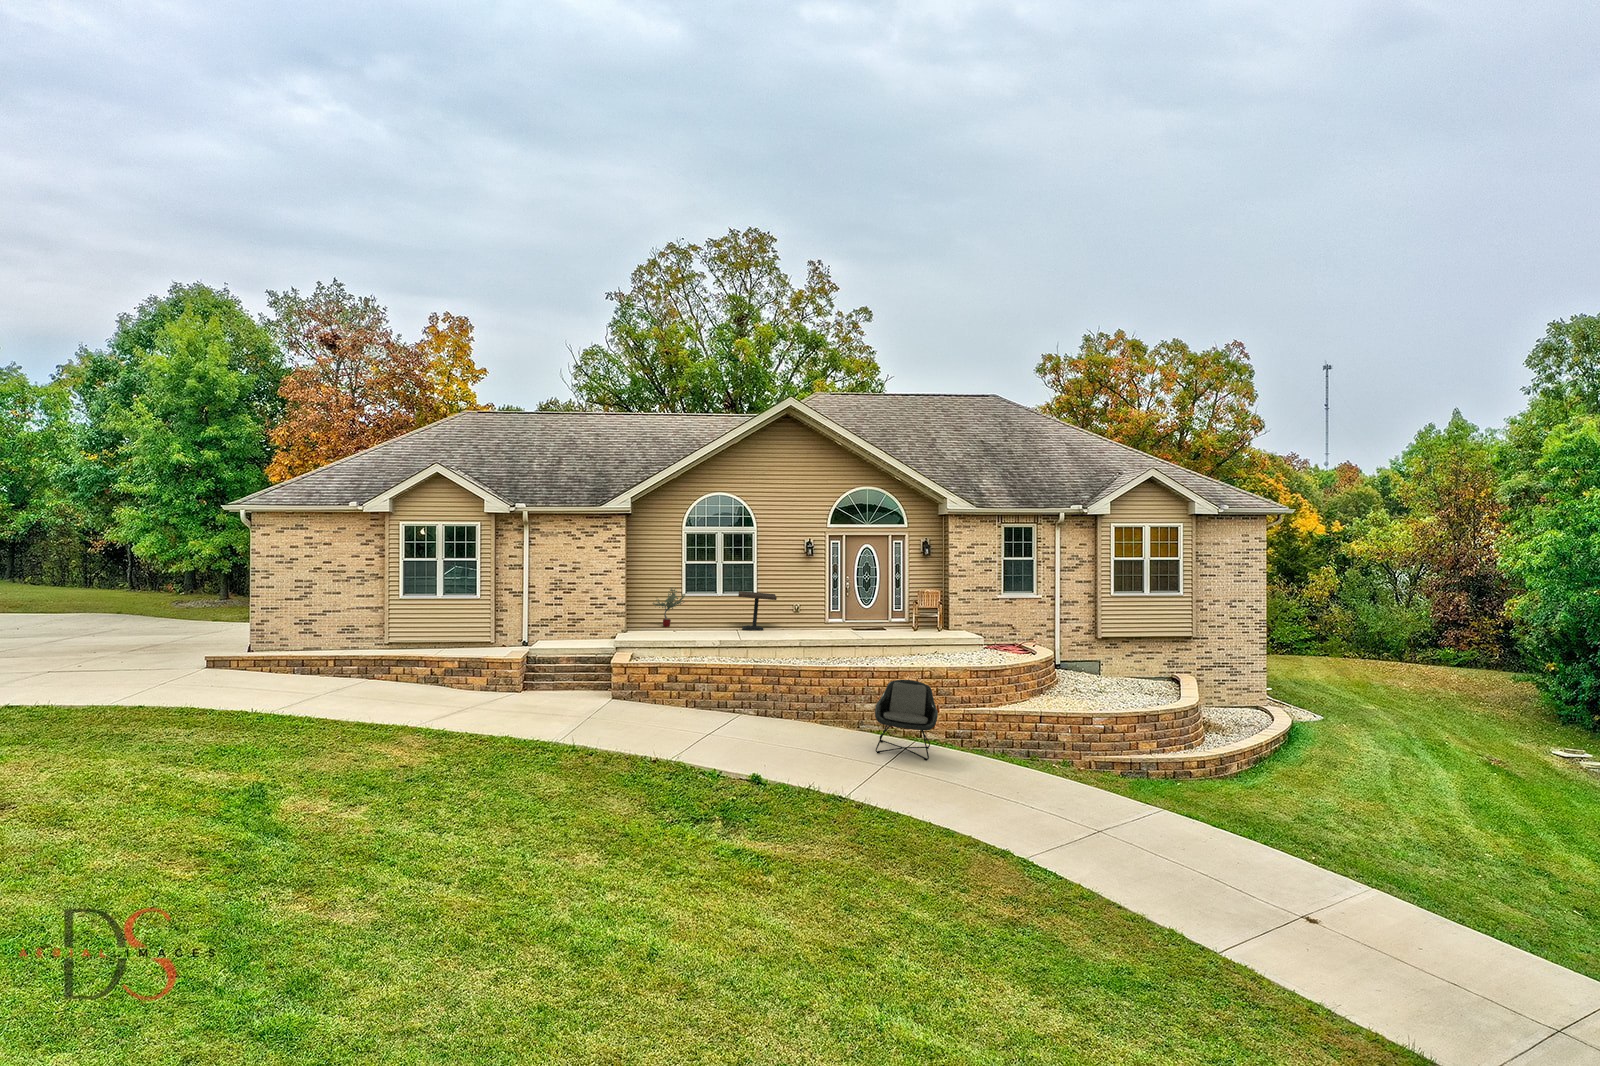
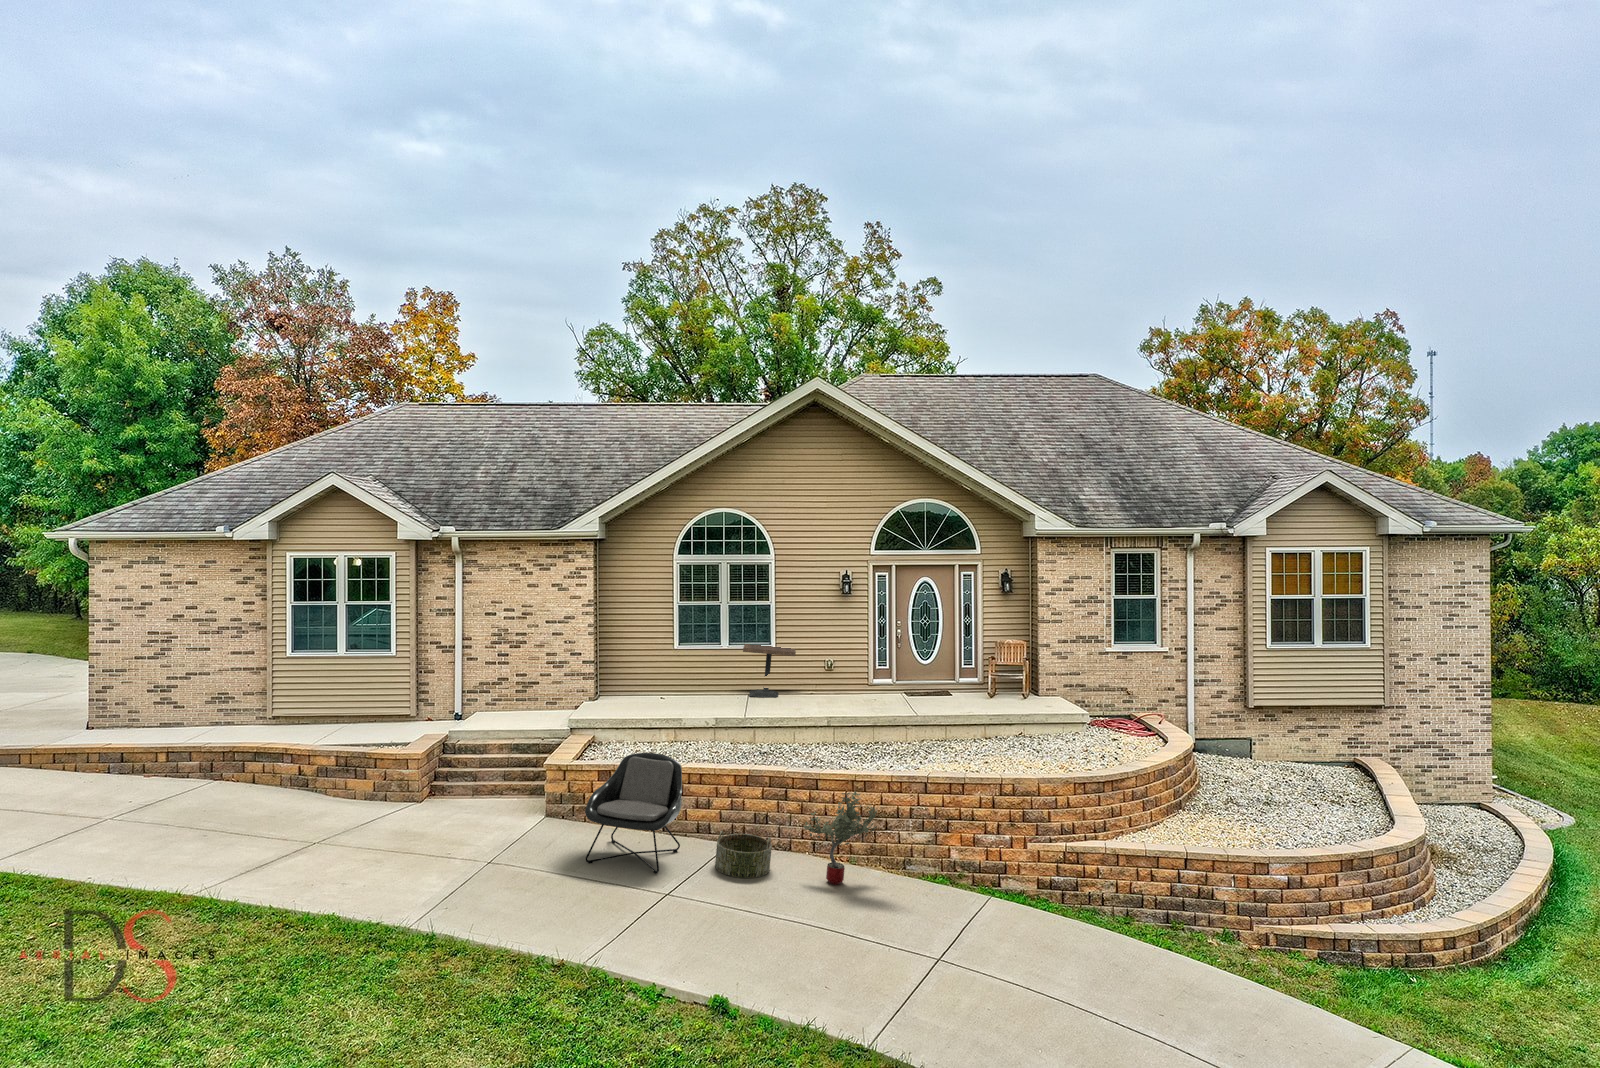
potted tree: present [653,588,685,627] -> present [803,791,877,885]
lounge chair: present [875,680,938,761] -> present [585,753,682,874]
basket: none [731,704,769,733] -> present [715,831,772,878]

